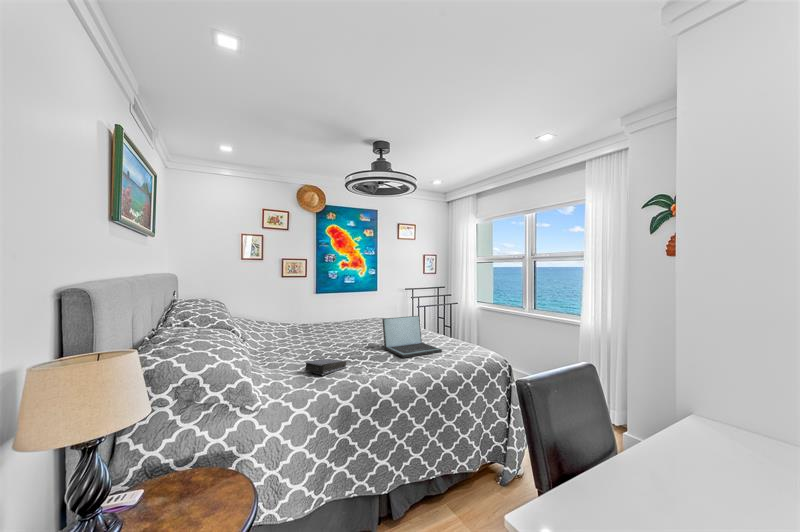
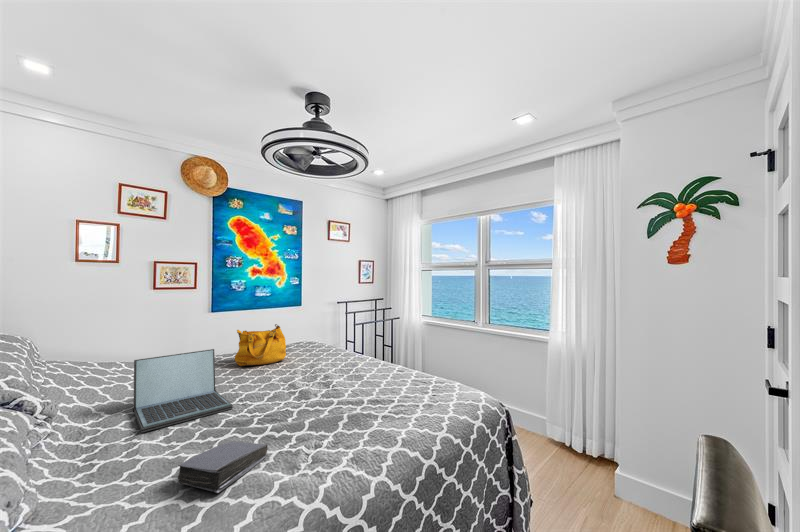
handbag: none [331,303,364,329] -> present [235,324,286,366]
laptop: present [382,316,442,358] -> present [132,349,233,432]

